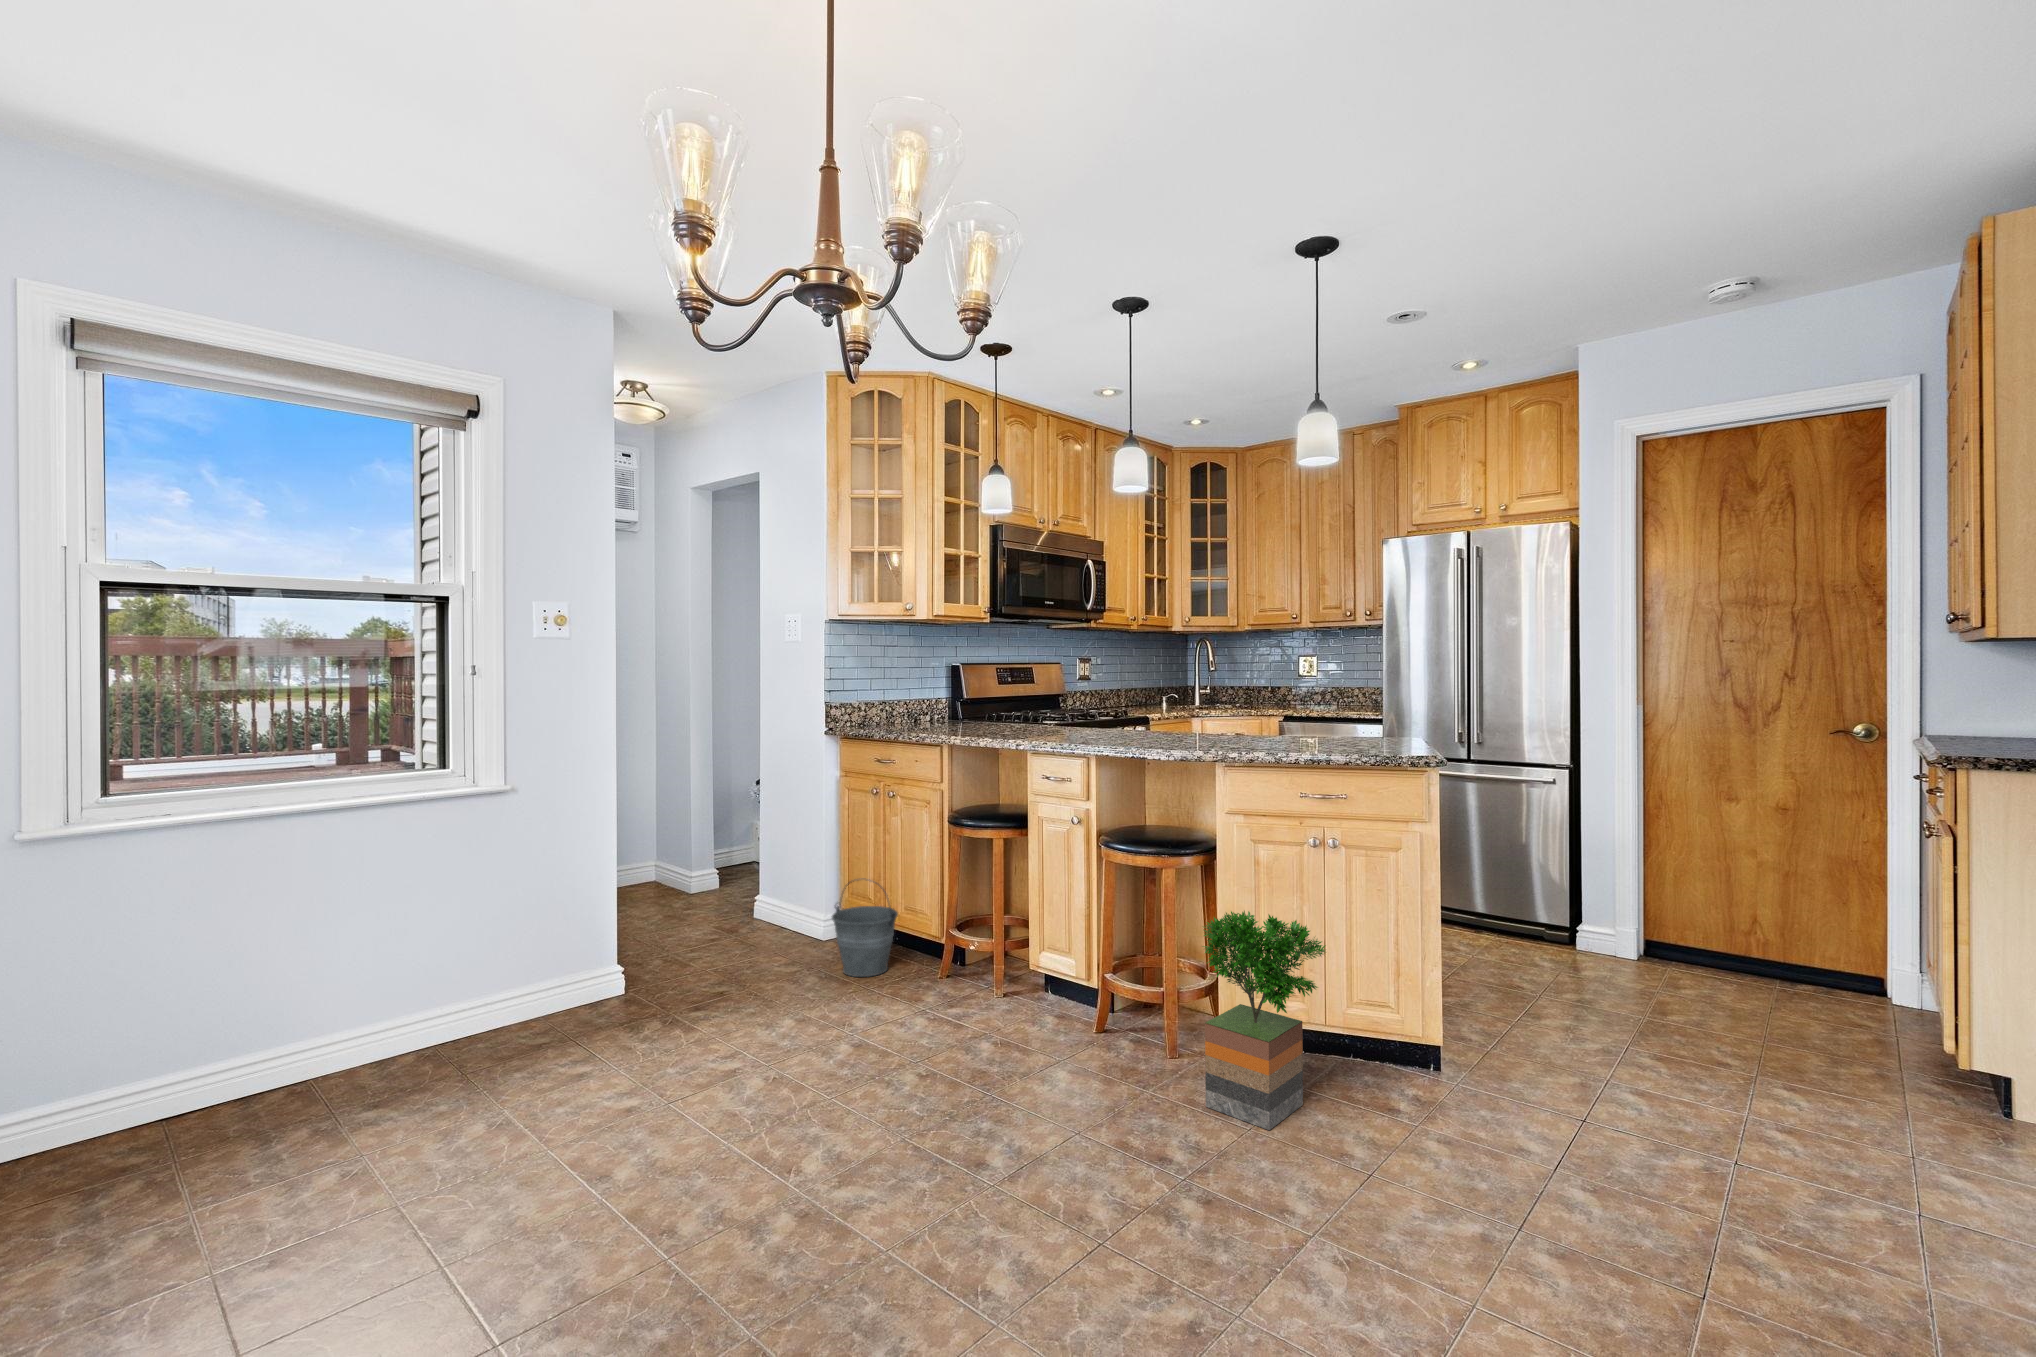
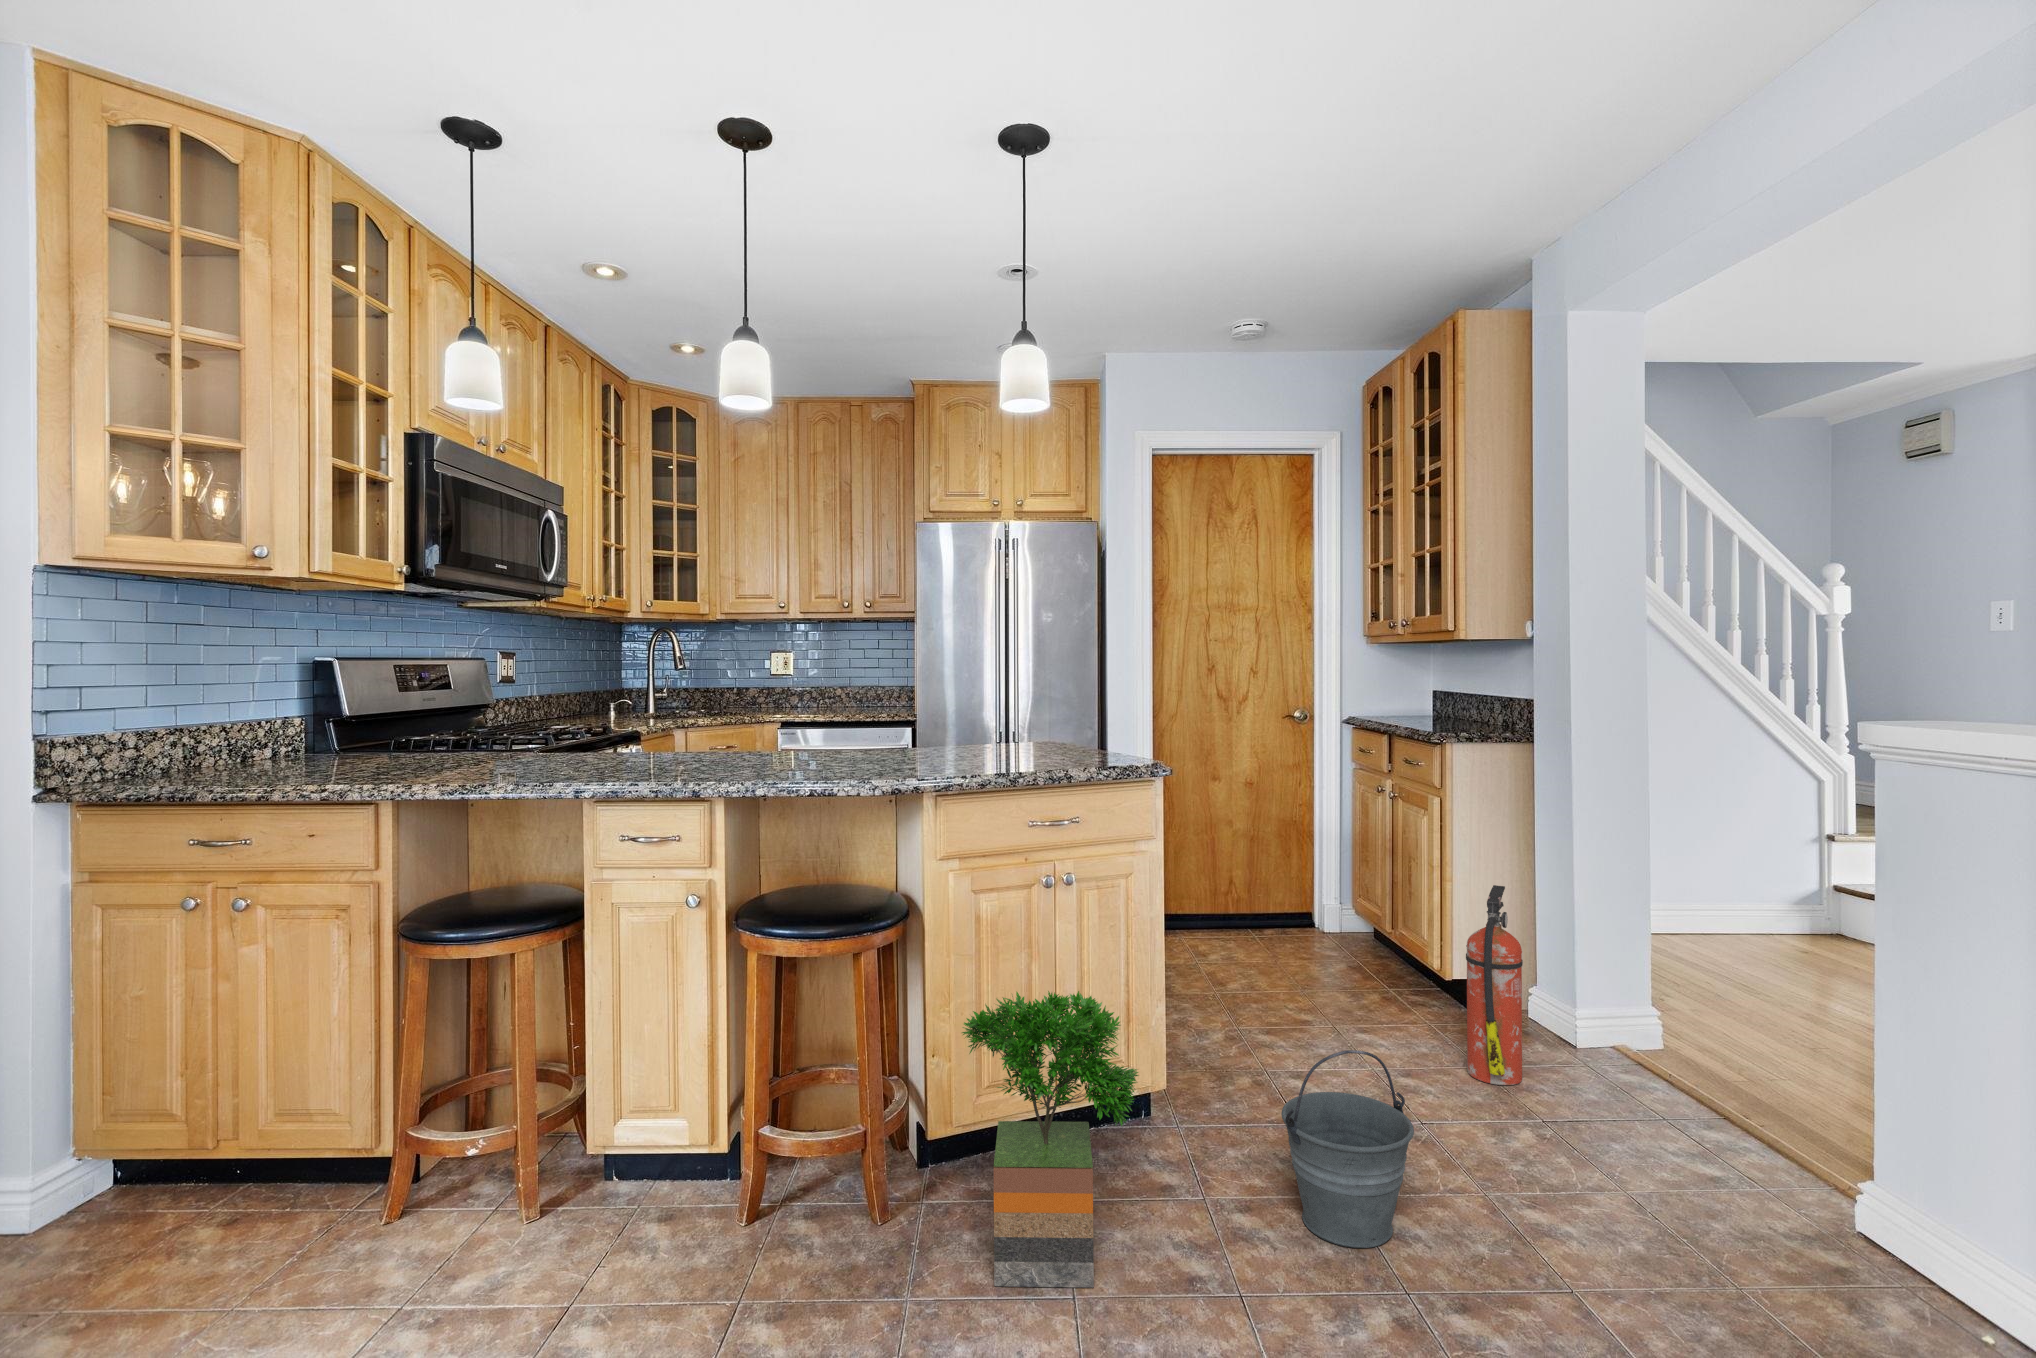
bucket: present [832,884,898,977] -> present [1281,1050,1414,1248]
fire extinguisher: none [1867,929,1949,1160] -> present [1466,885,1523,1085]

